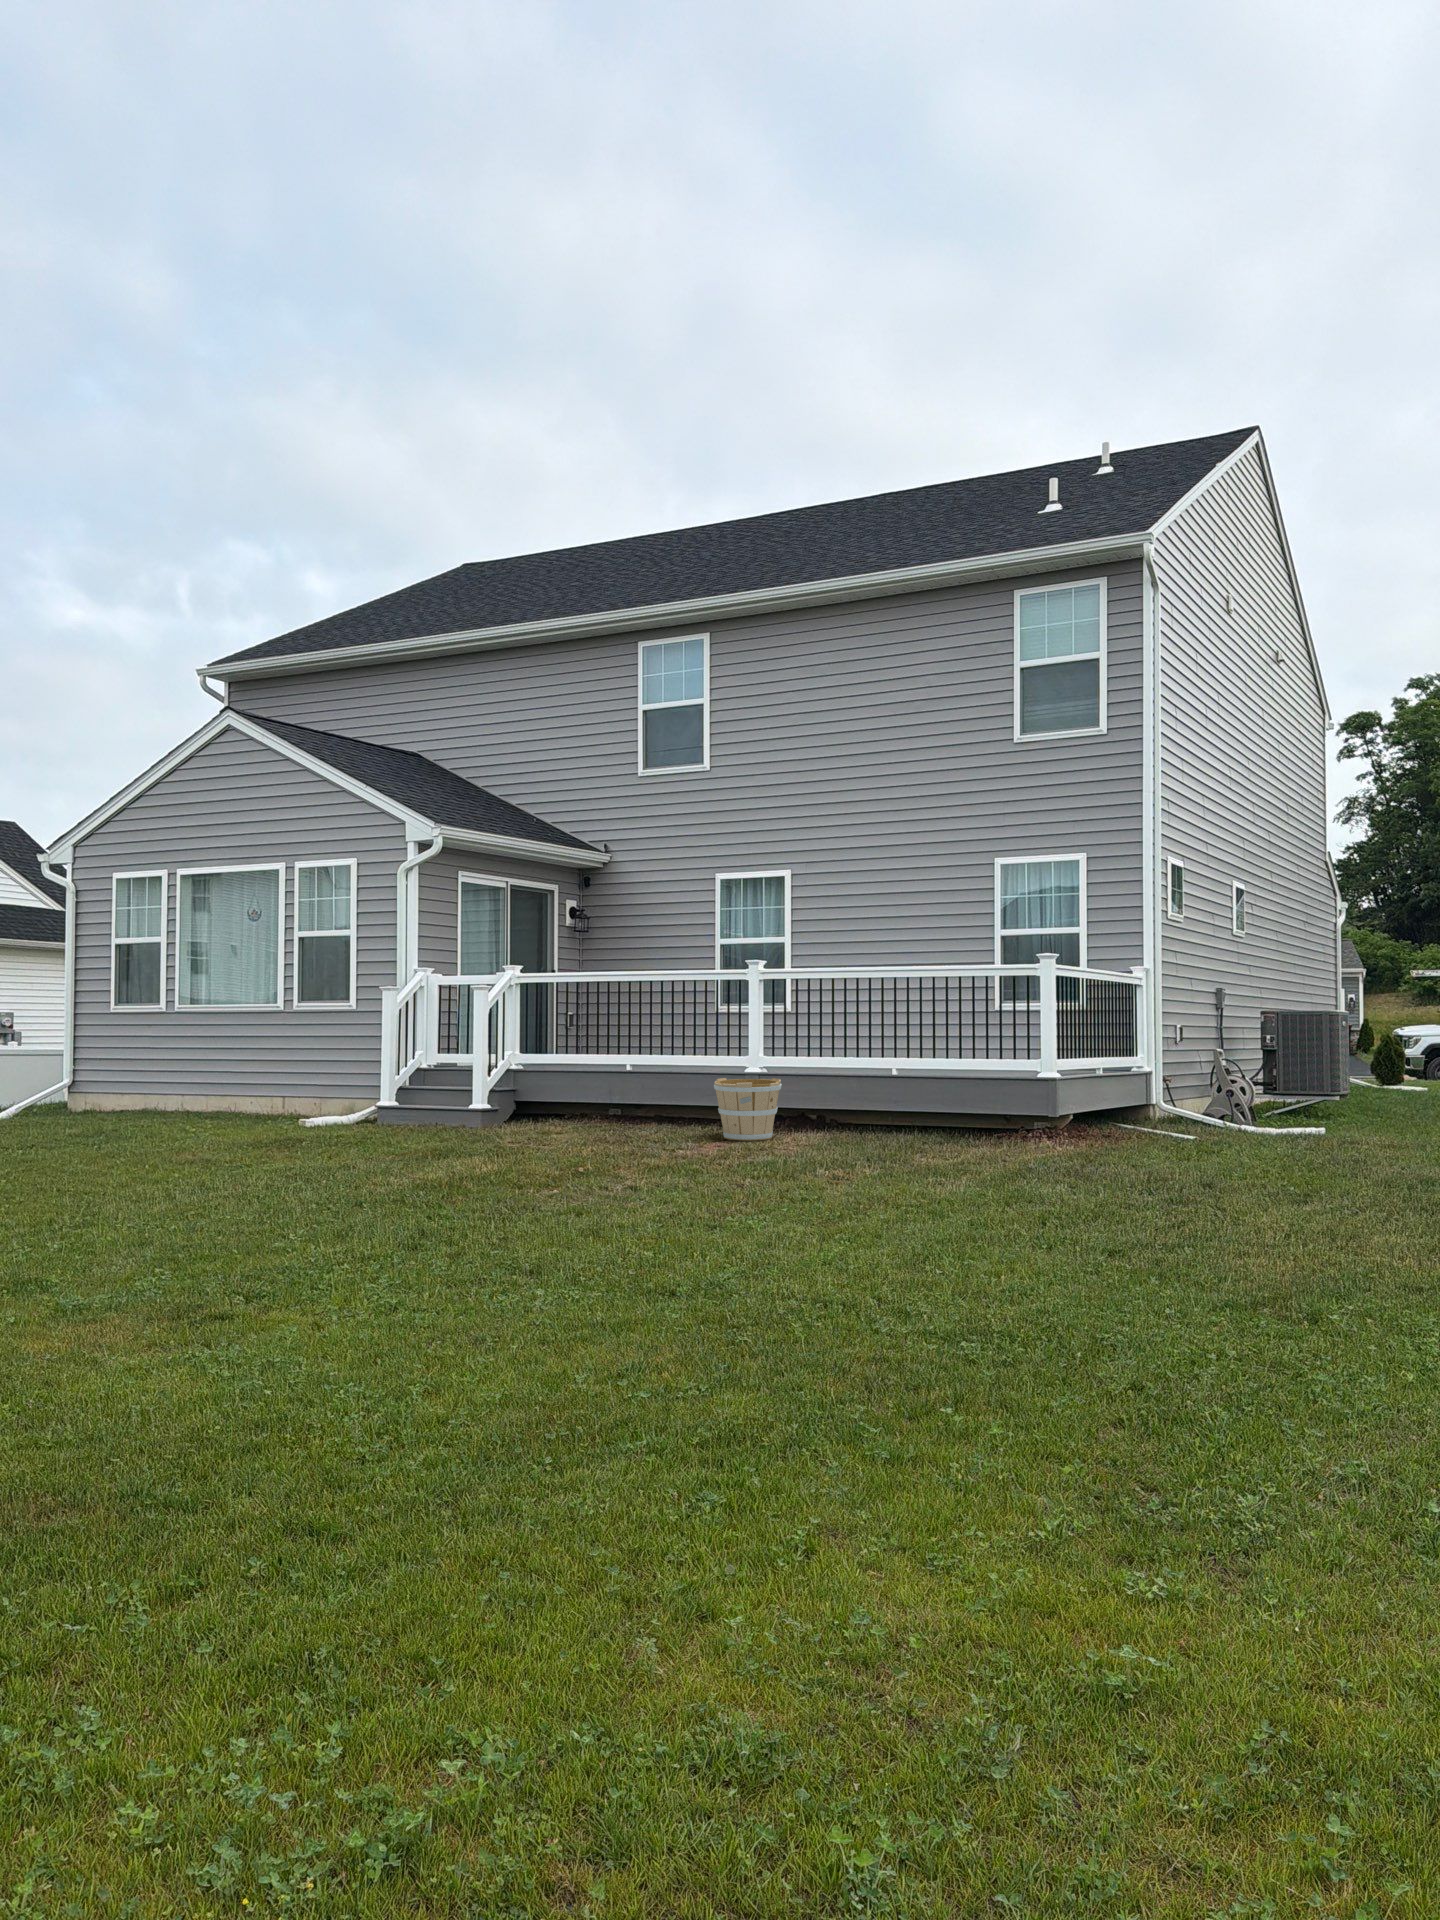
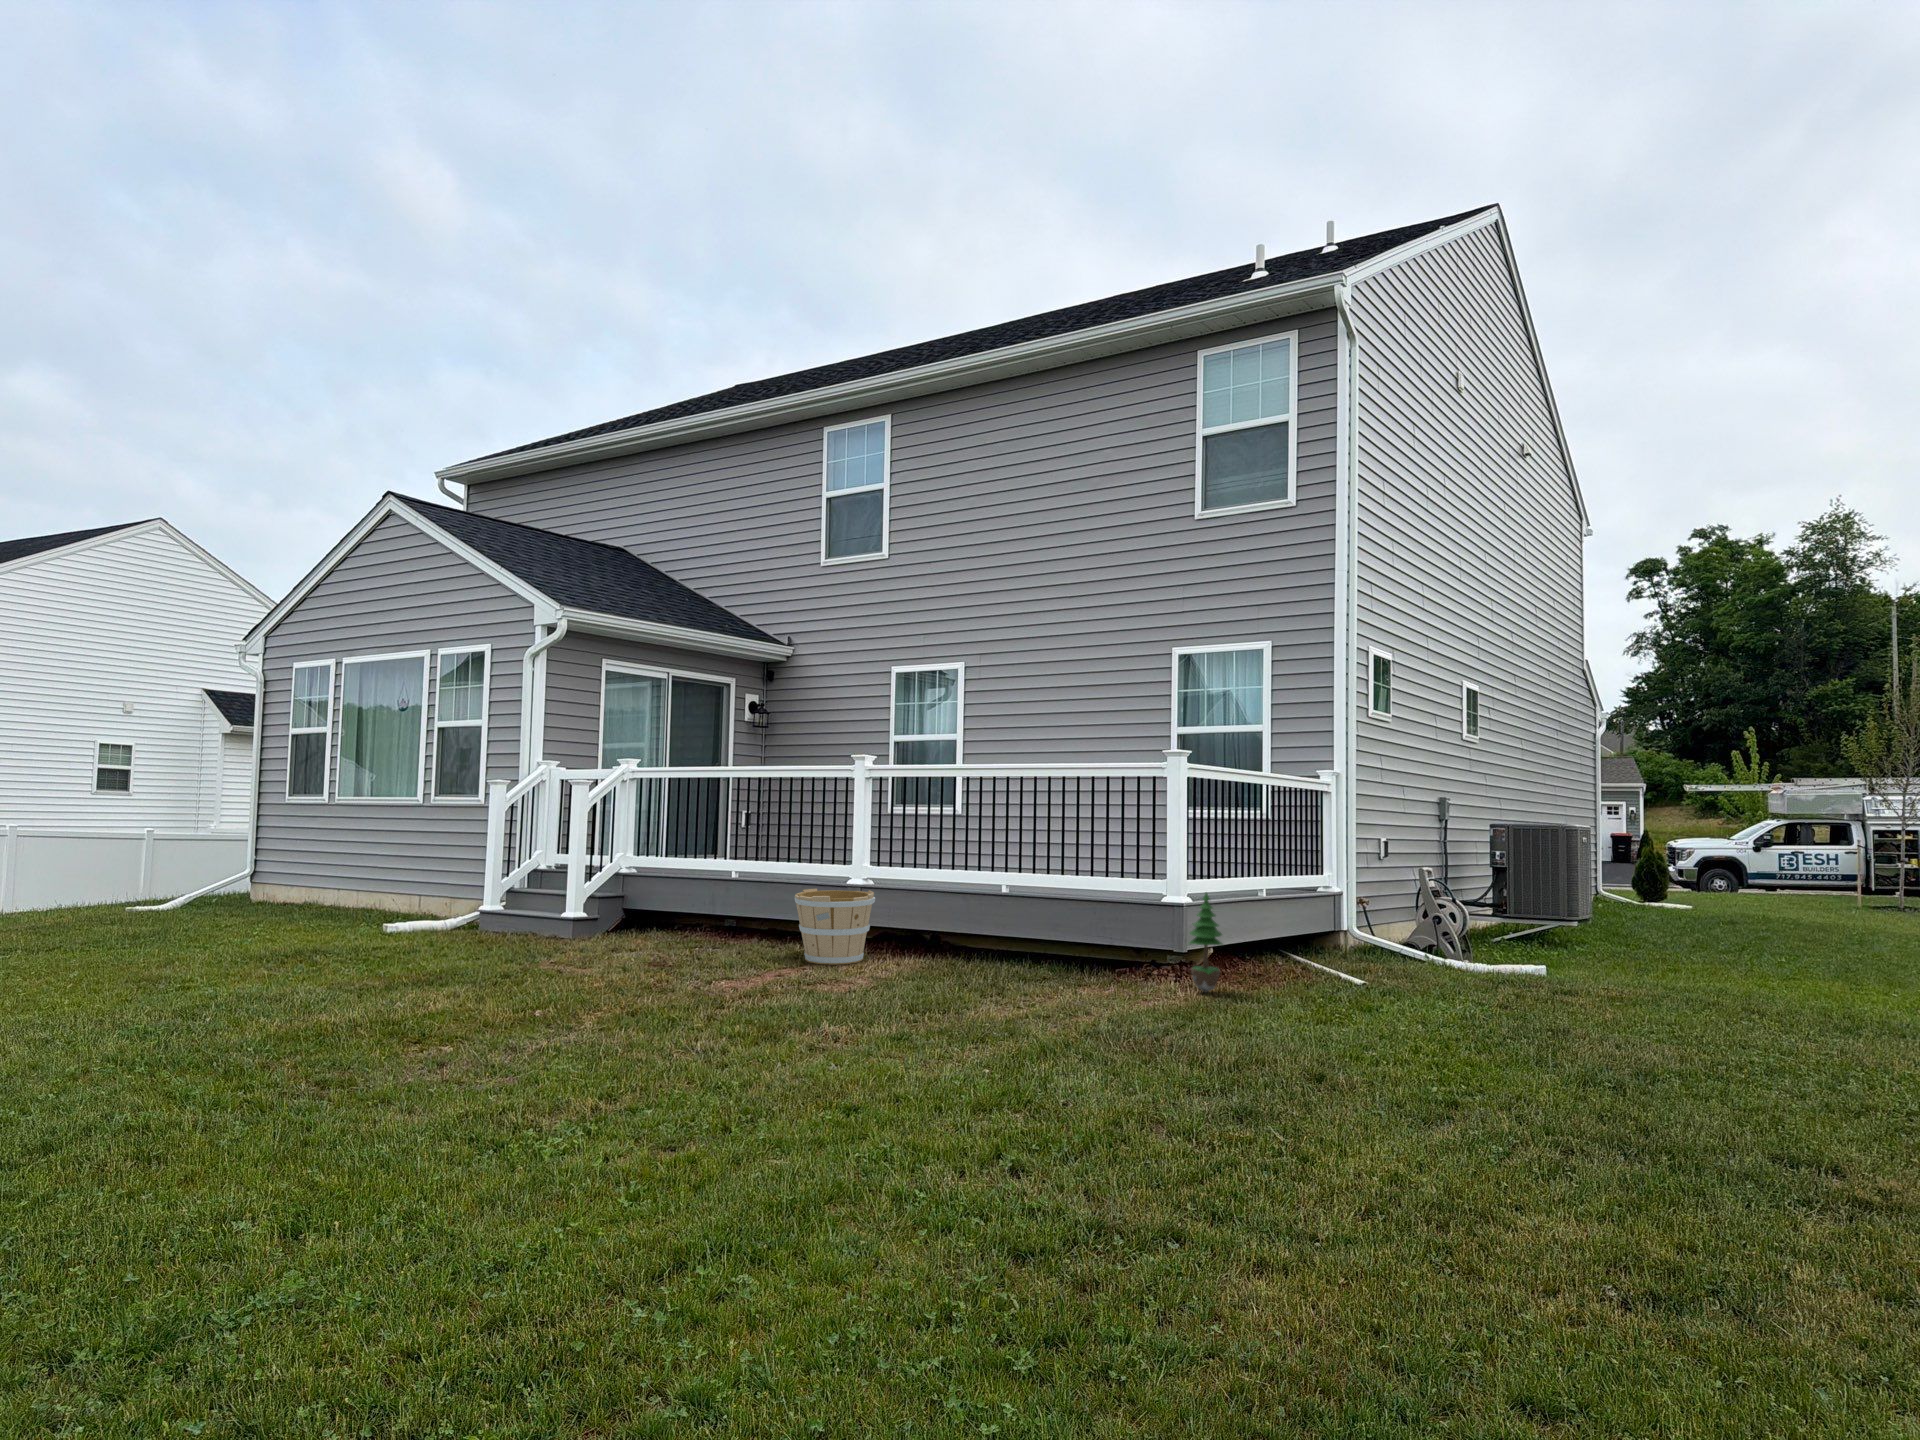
potted tree: none [1061,1068,1090,1149] -> present [1189,893,1222,993]

